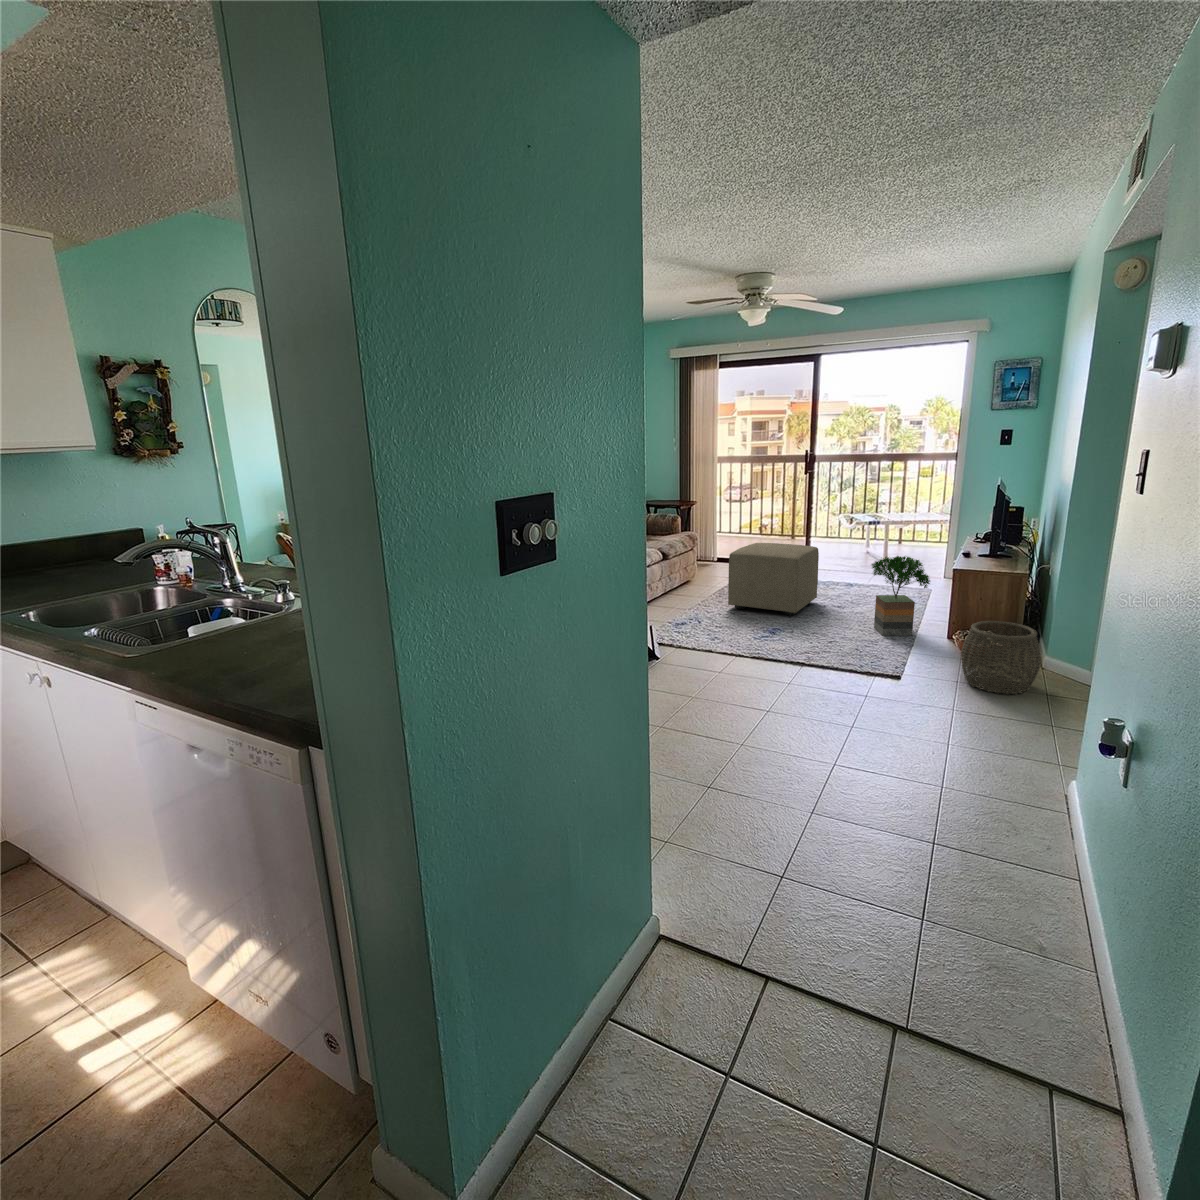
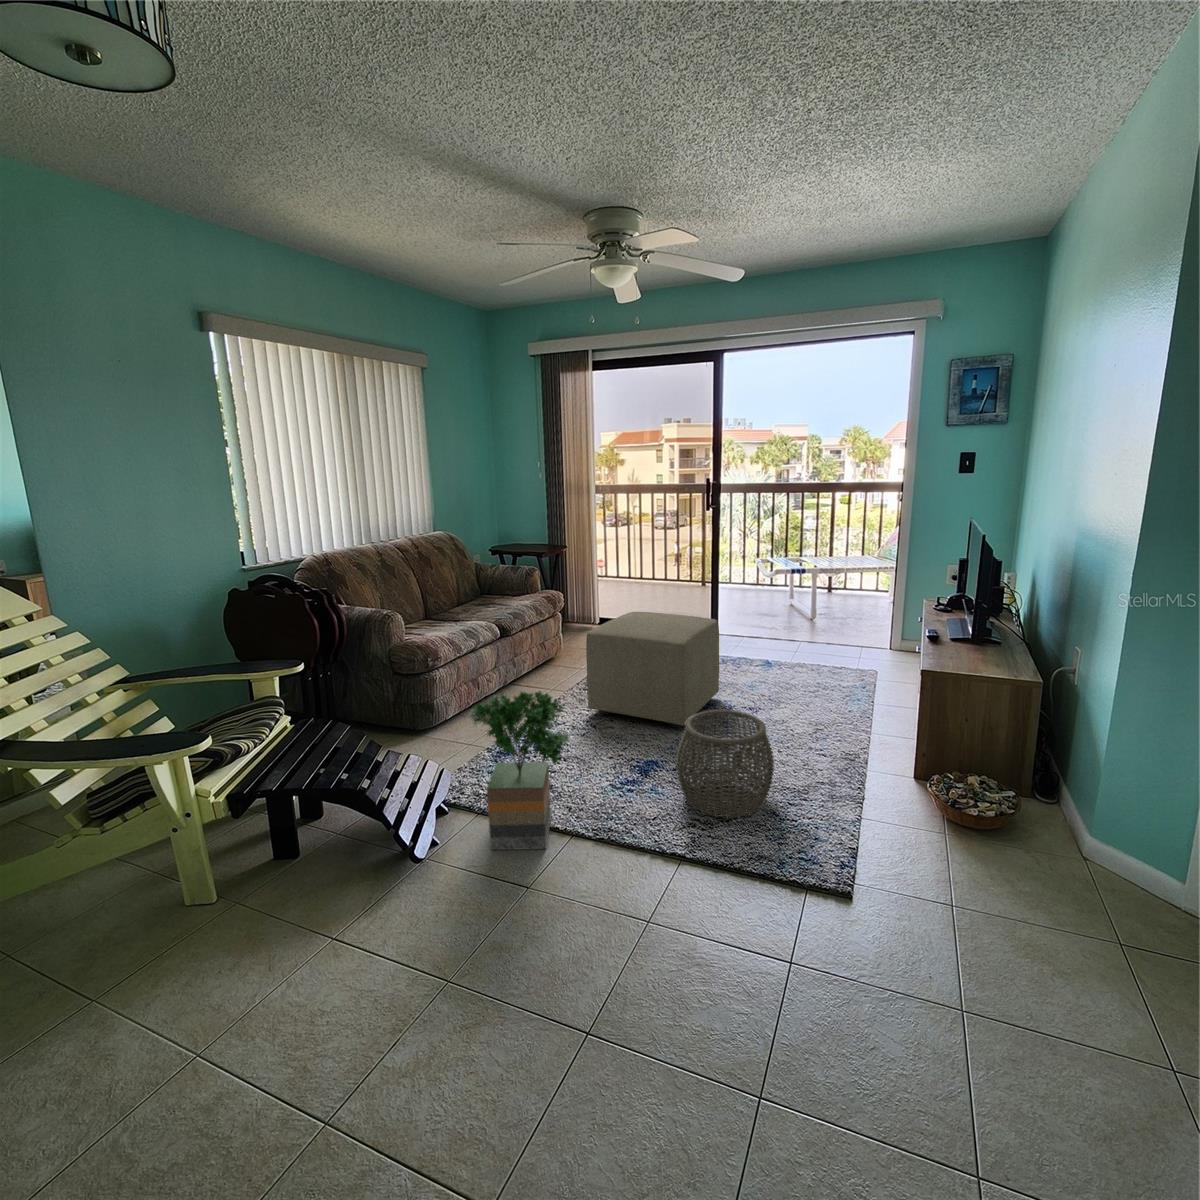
potted tree: present [871,556,930,636] -> present [469,691,569,850]
woven basket: present [961,621,1041,694] -> present [676,710,775,819]

